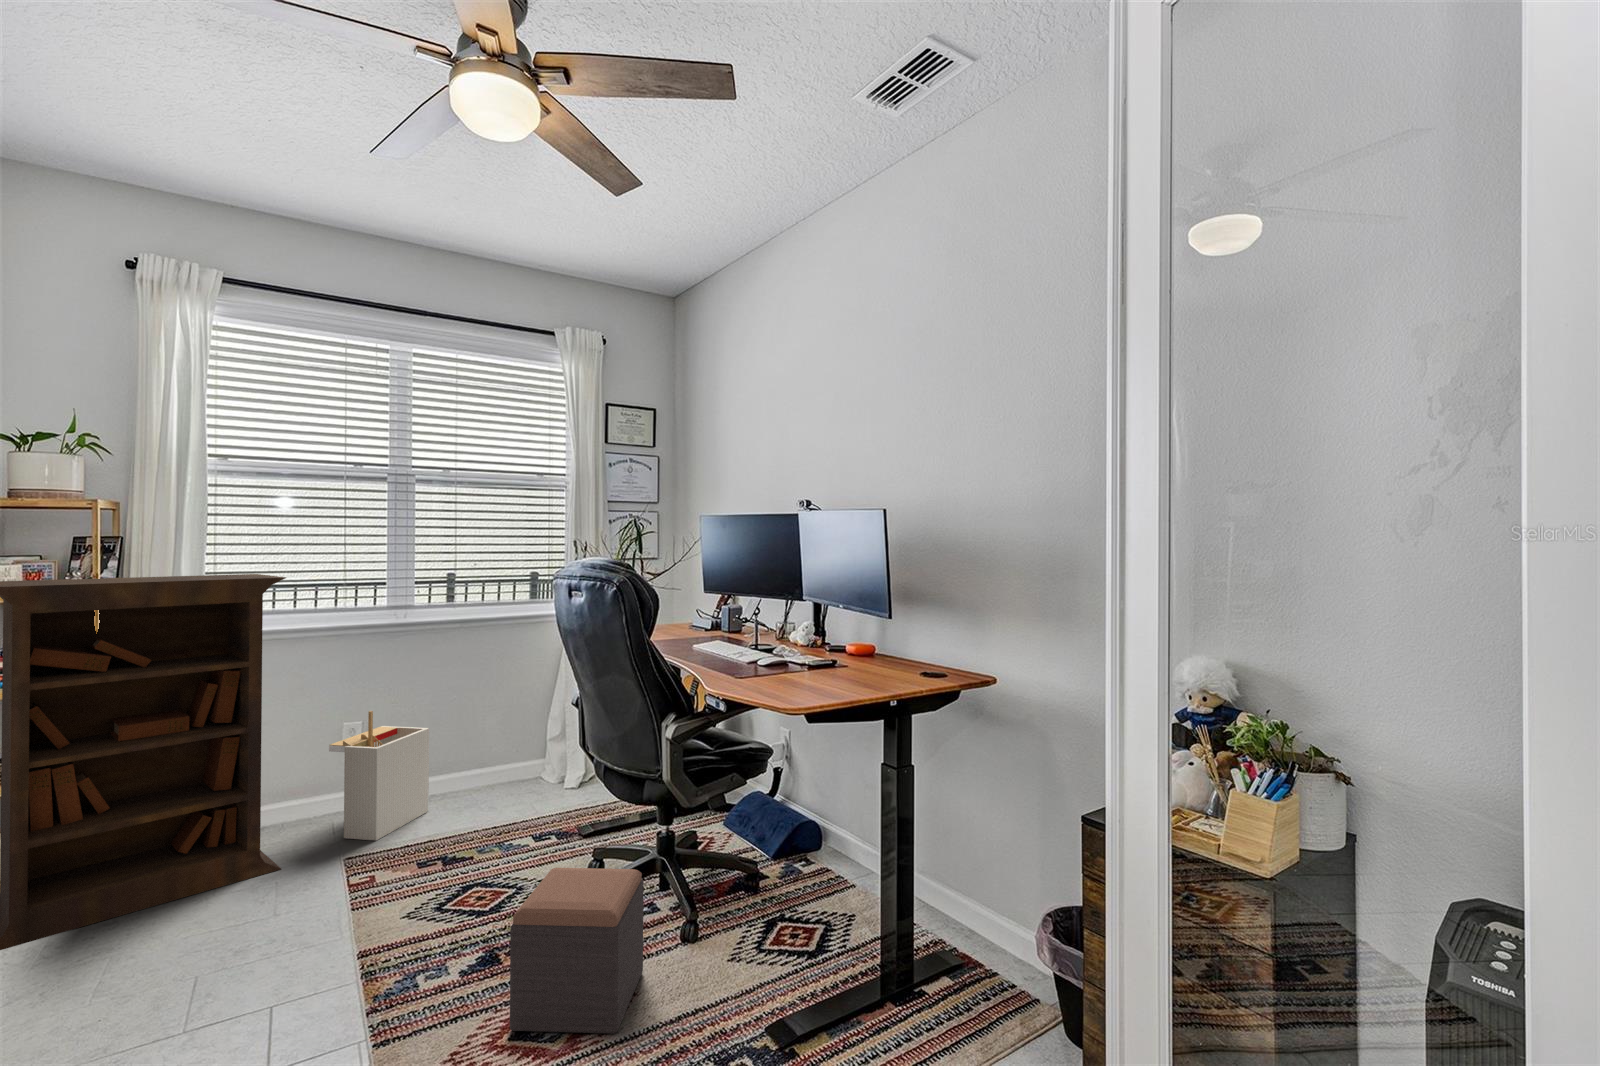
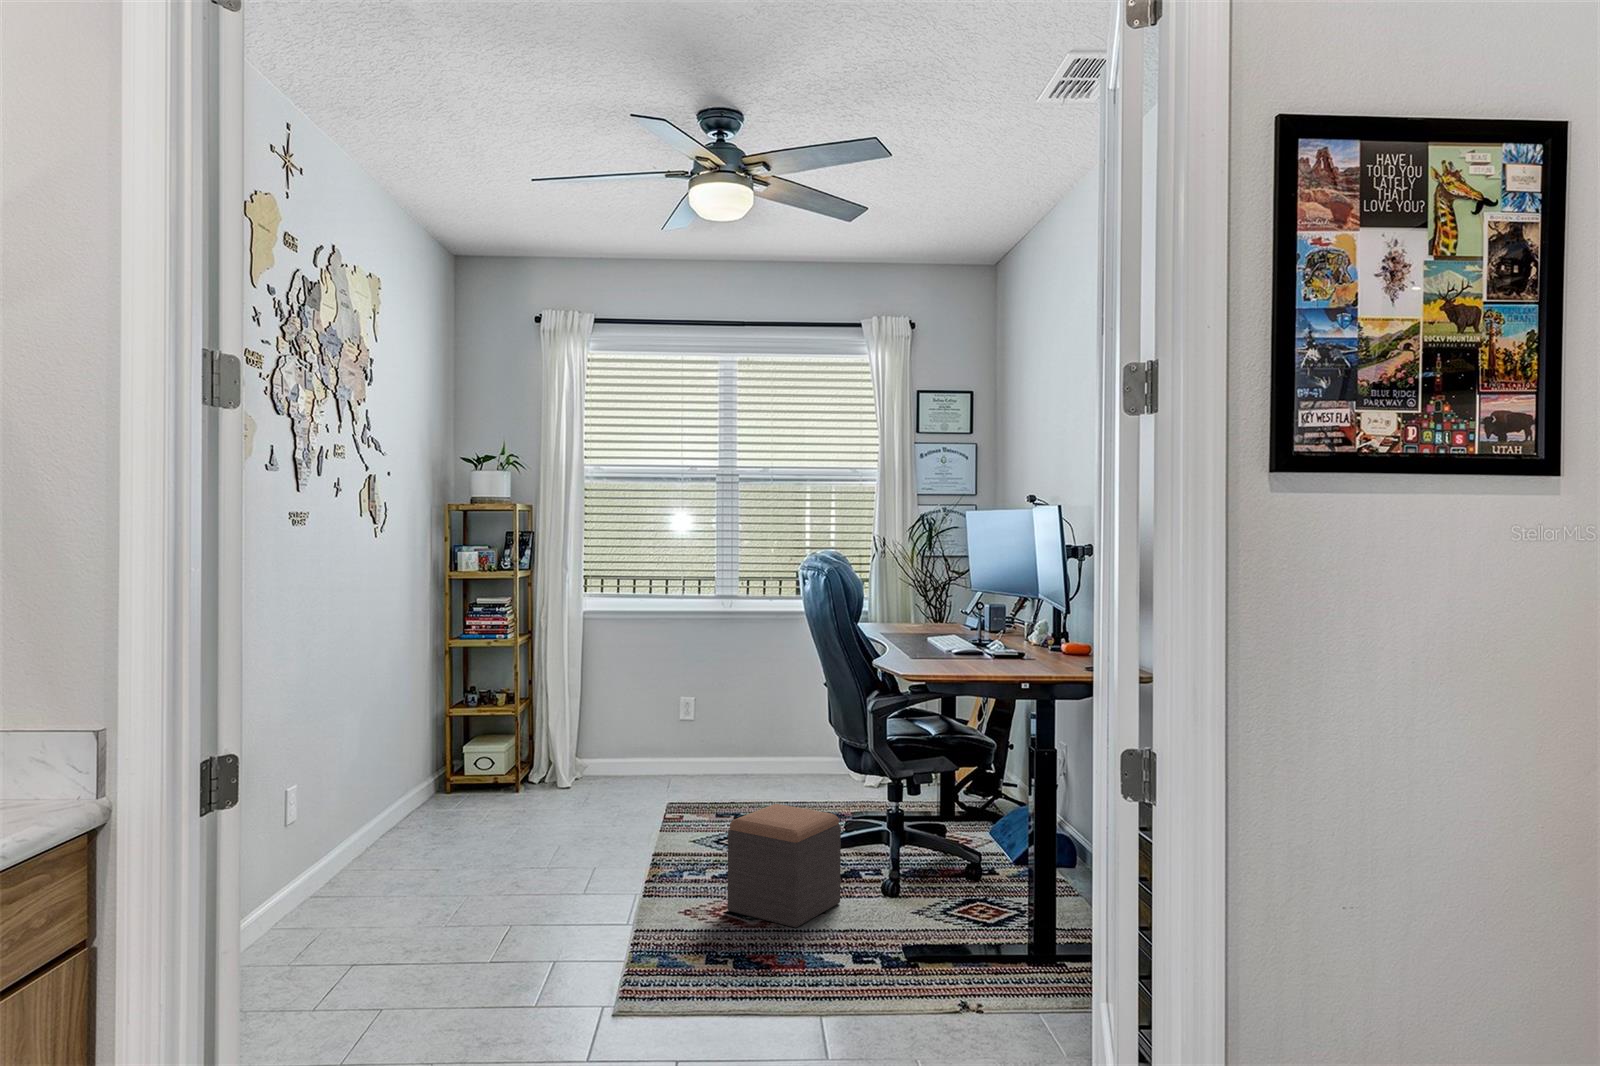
bookcase: present [0,574,286,950] -> none [450,562,629,815]
storage bin: present [329,711,429,840] -> none [665,685,744,795]

